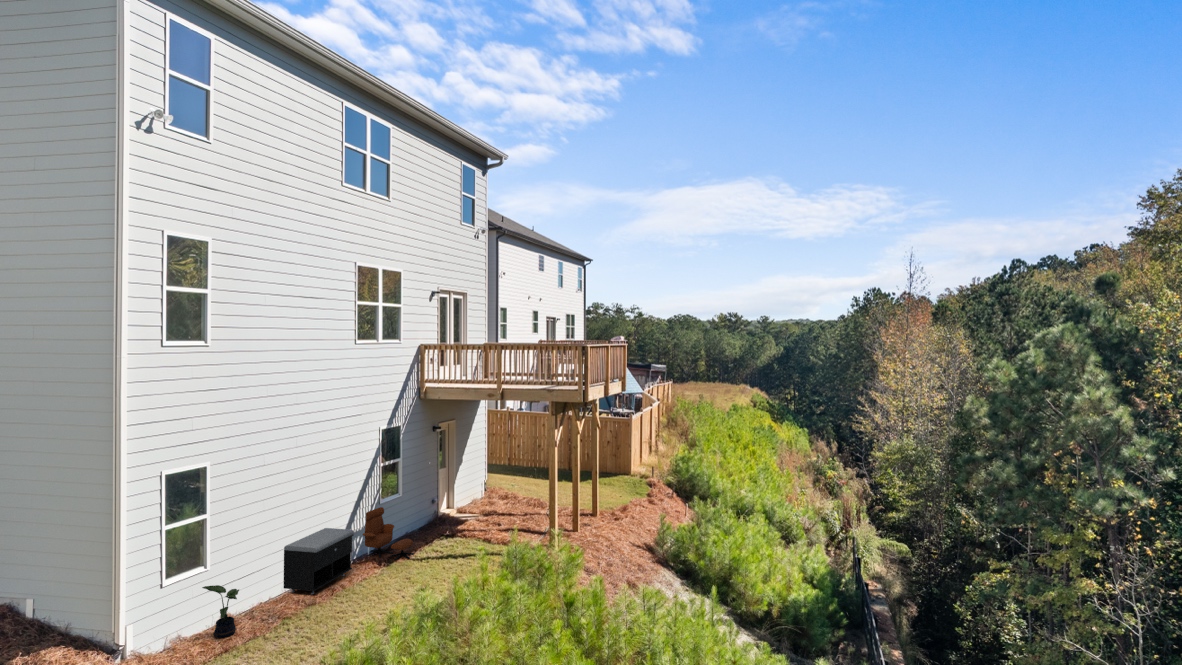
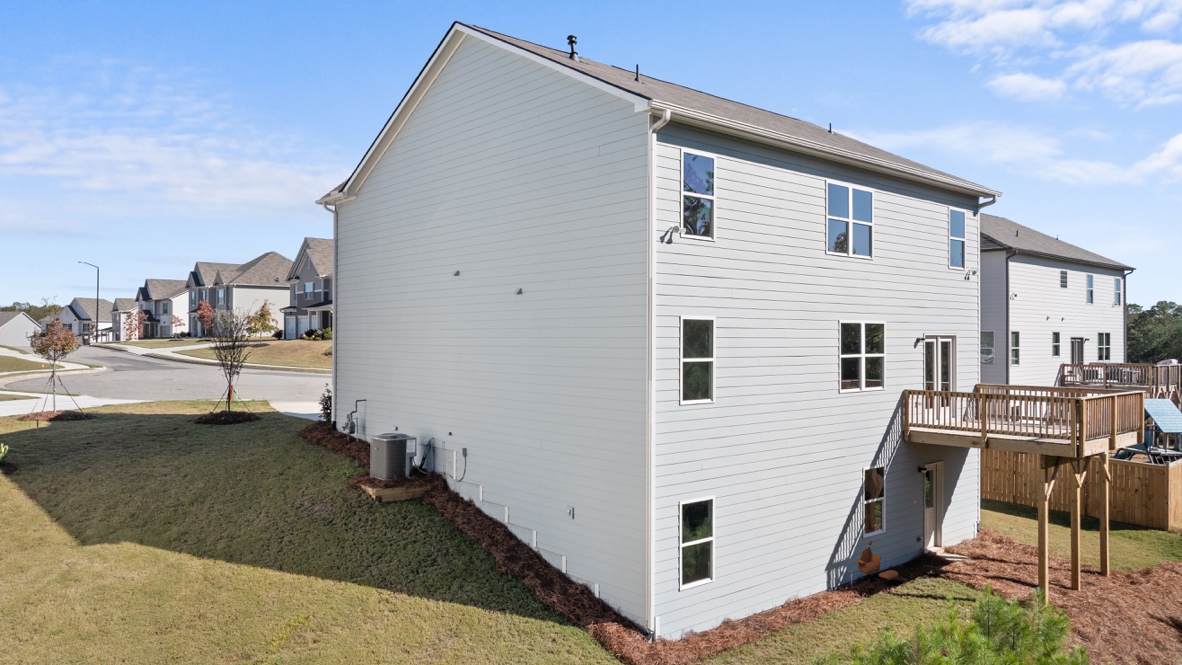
storage bench: present [284,528,354,594] -> none [796,550,847,601]
potted plant: present [202,585,239,638] -> none [748,580,771,618]

